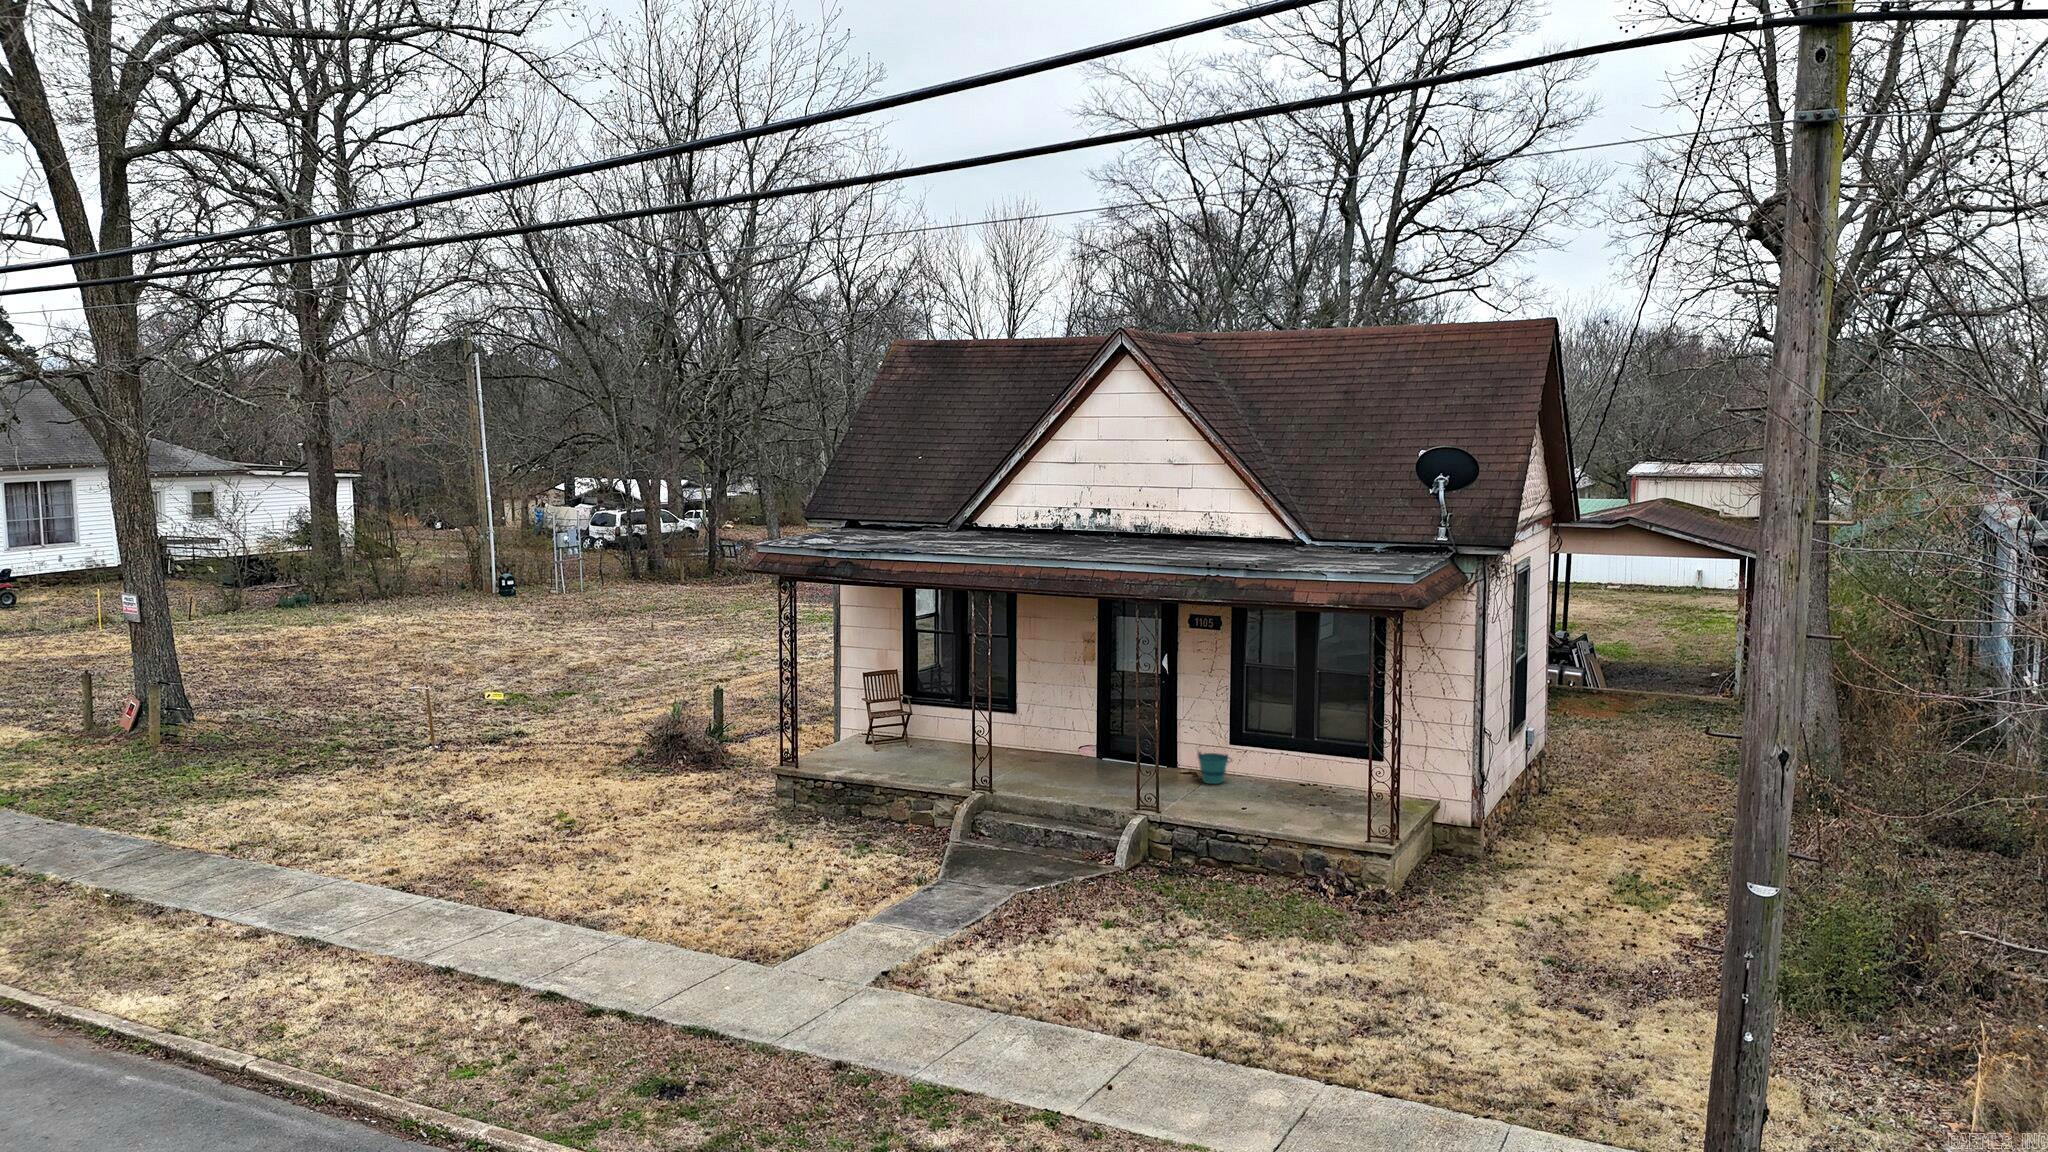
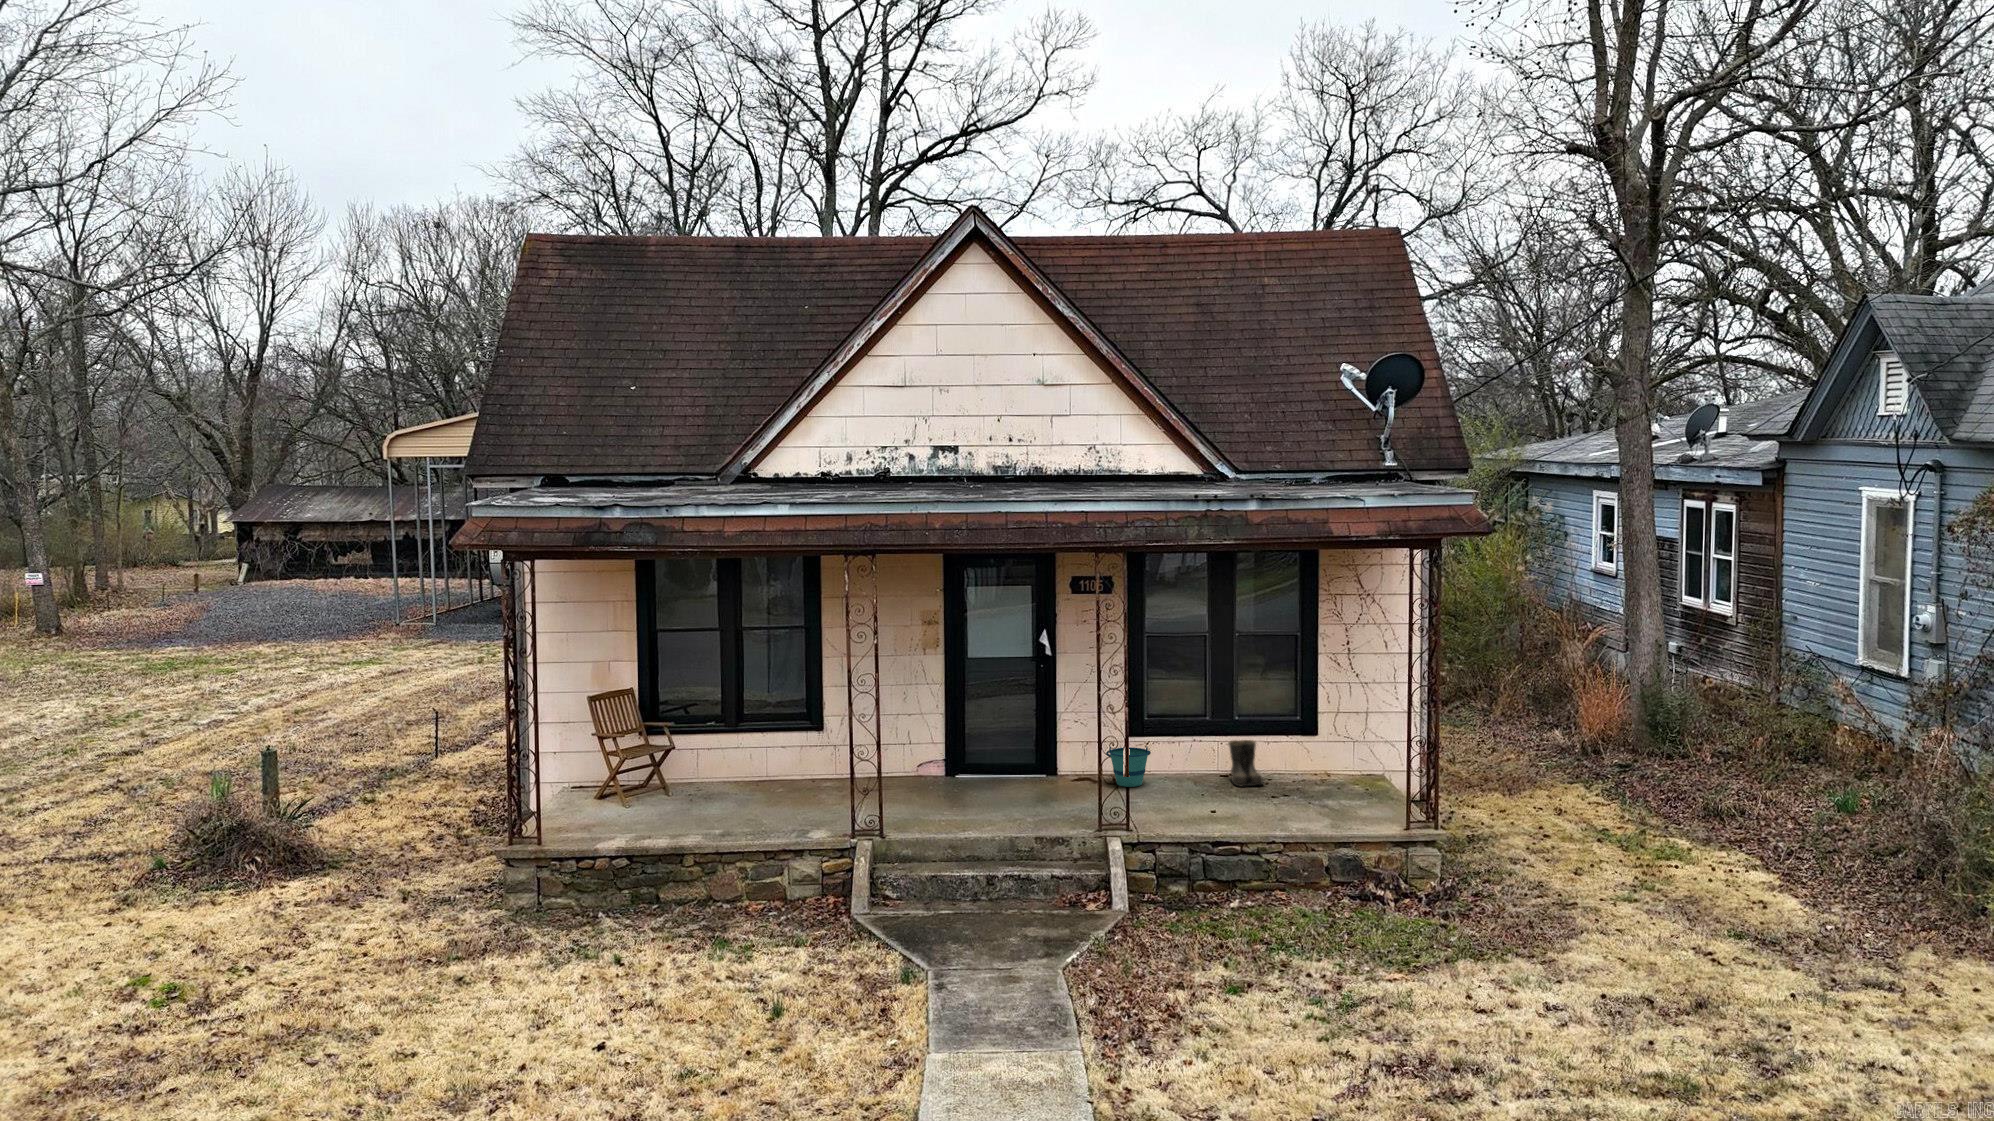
boots: none [1292,757,1320,795] -> present [1228,740,1264,786]

